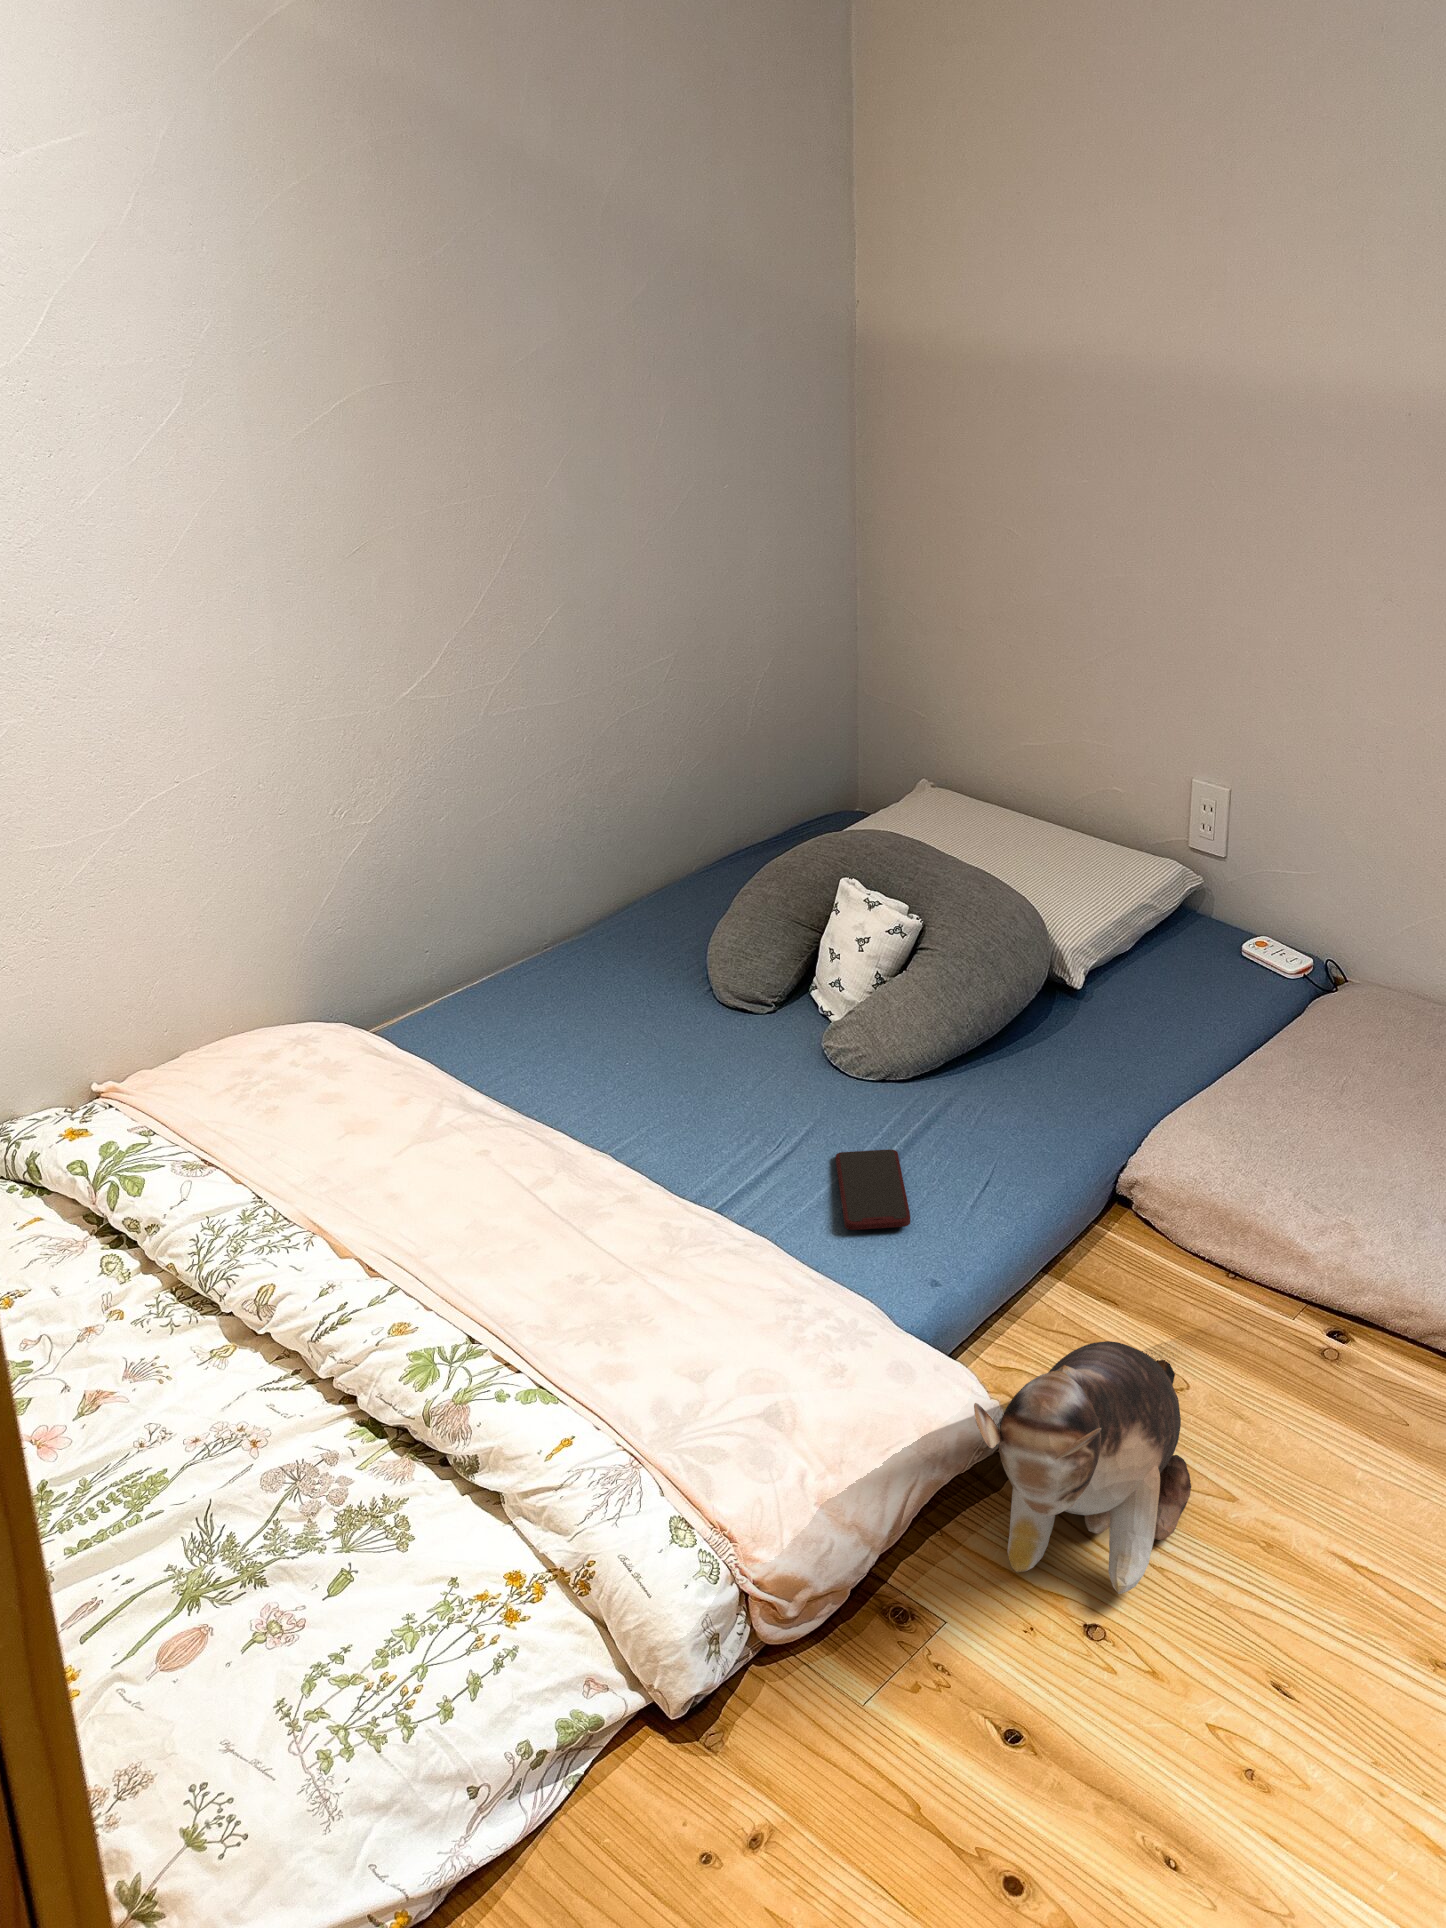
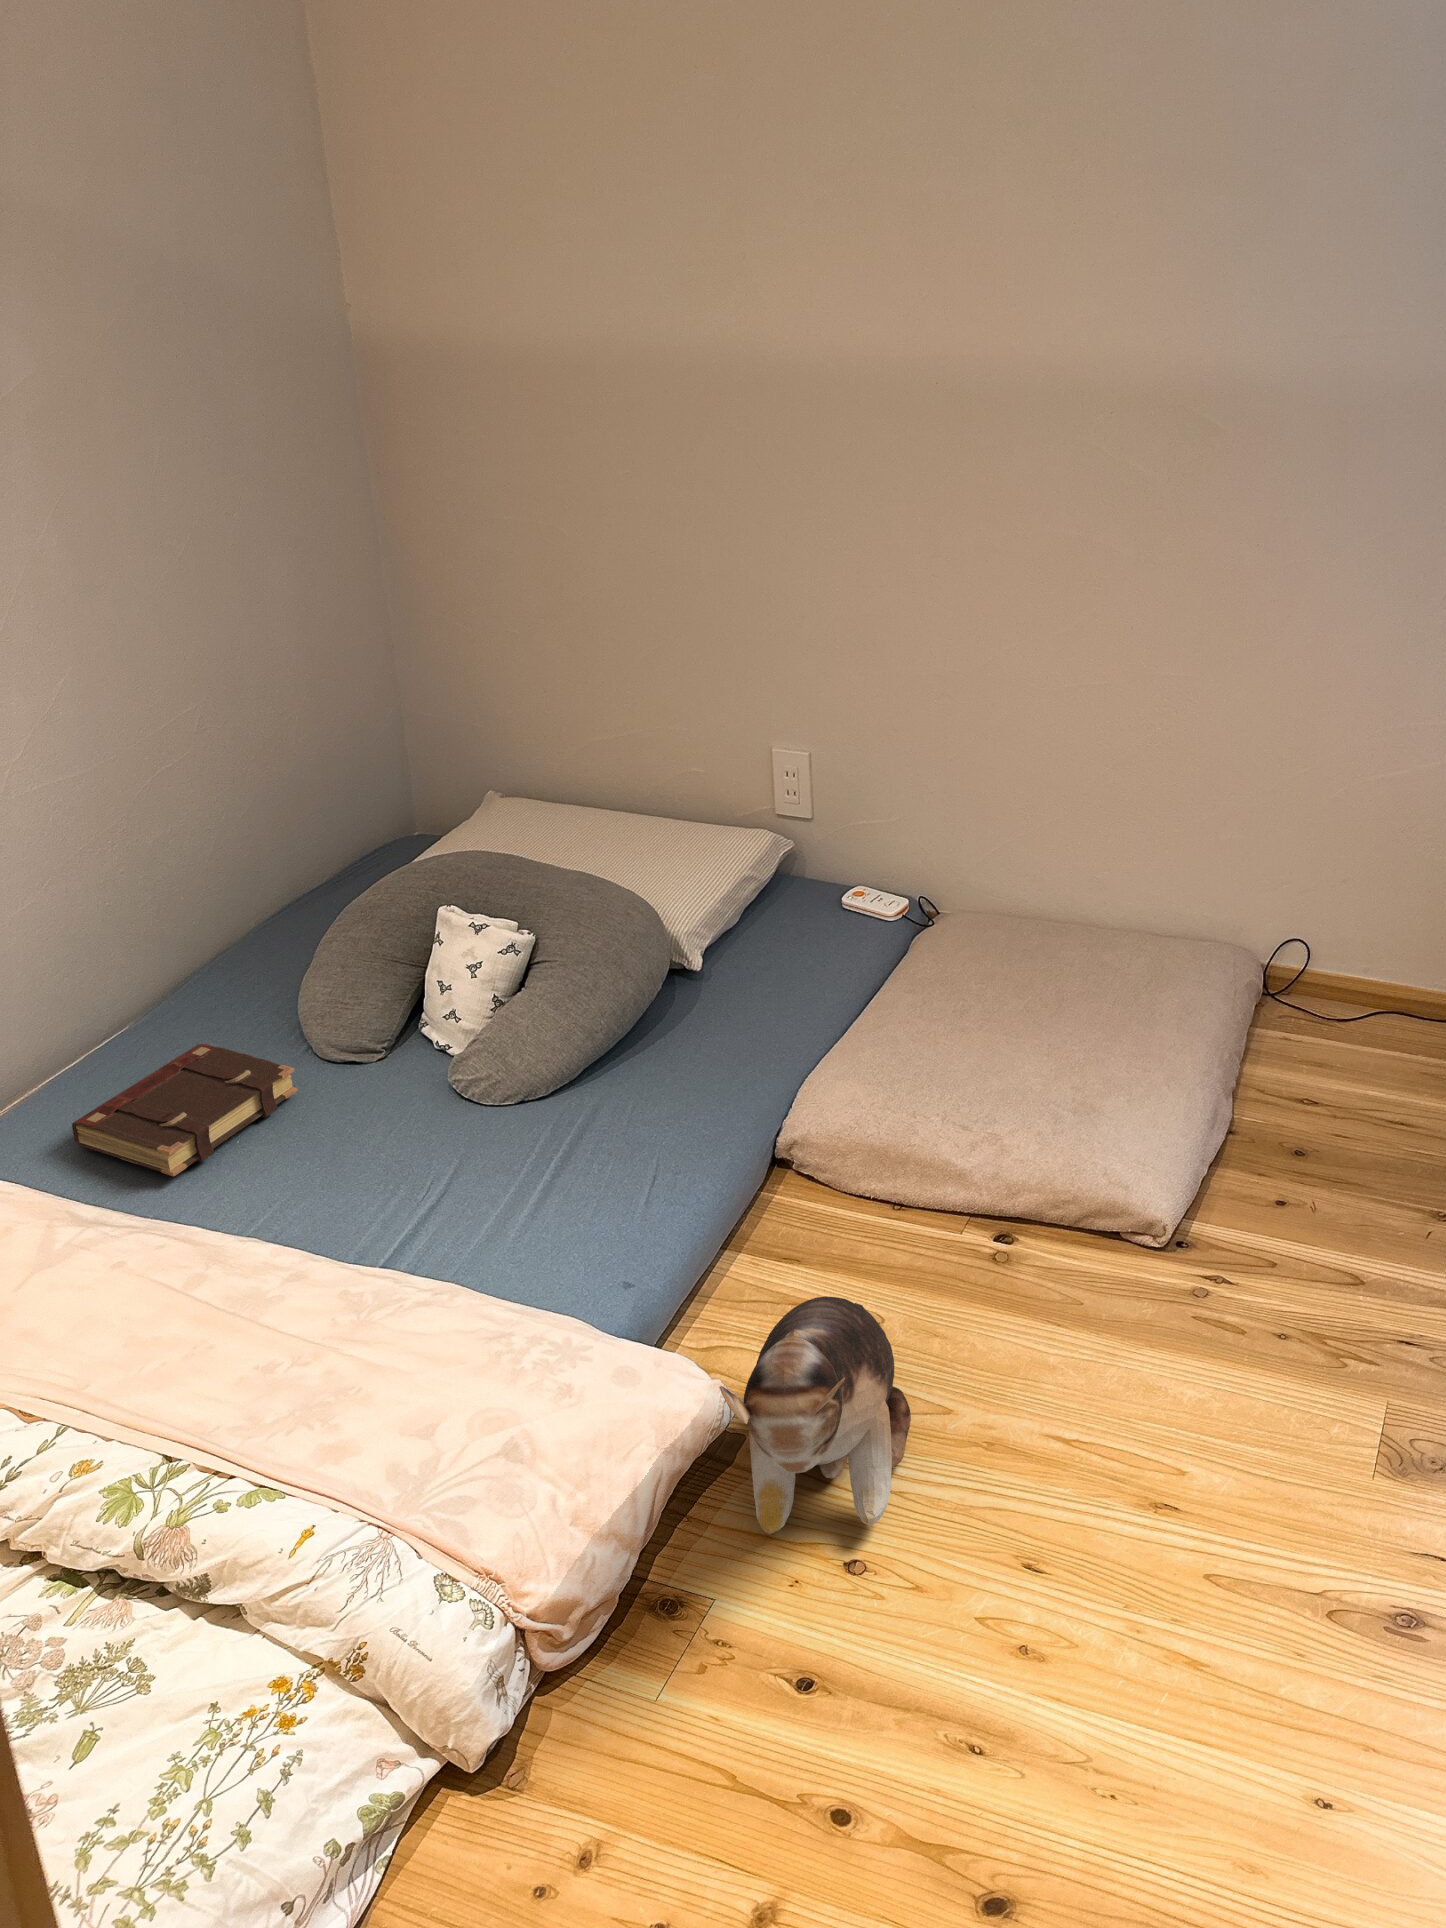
book: none [485,968,685,1084] -> present [72,1044,298,1176]
smartphone: present [836,1149,910,1230] -> none [494,1165,588,1253]

